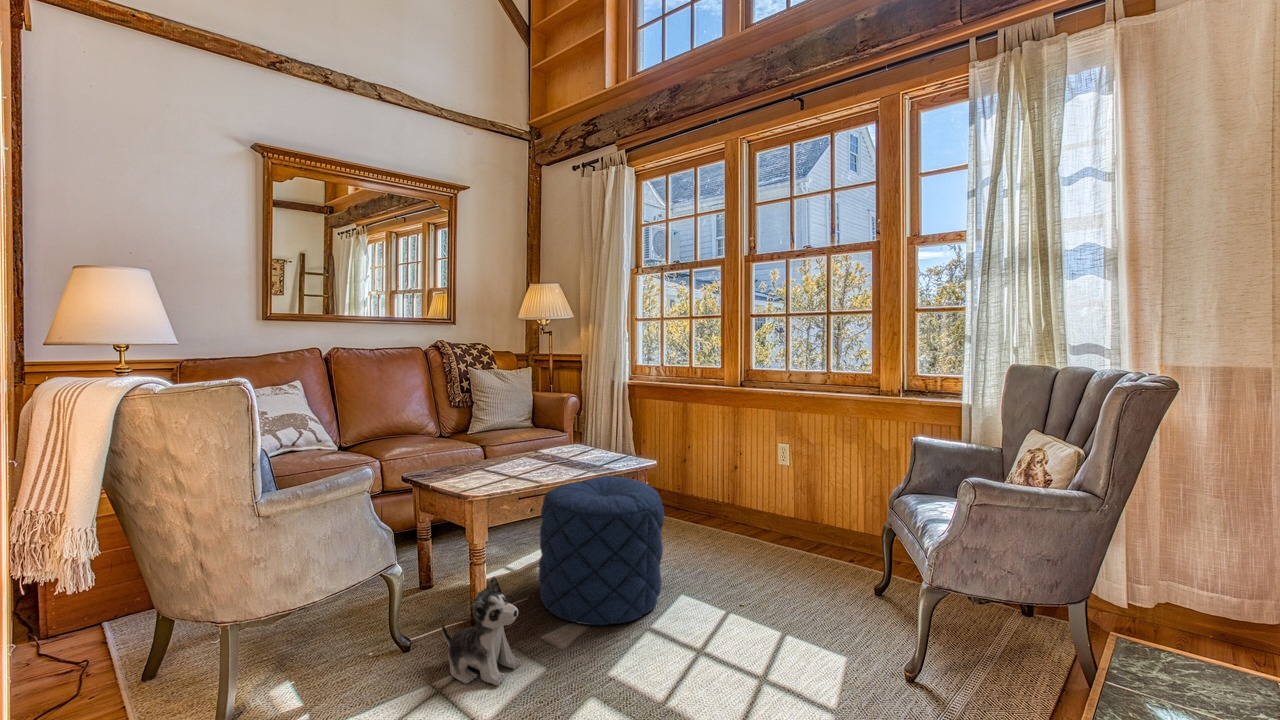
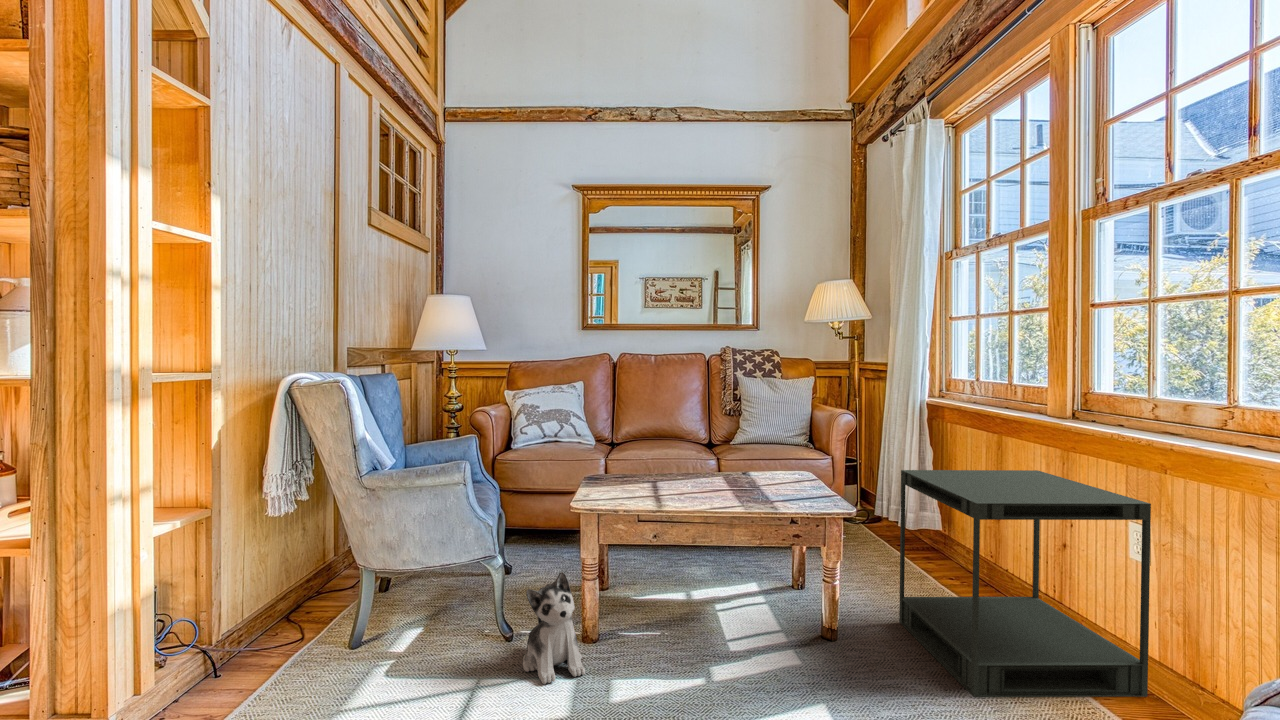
side table: none [668,429,812,580] -> present [899,470,1151,697]
pouf: present [539,476,664,625] -> none [666,497,820,681]

